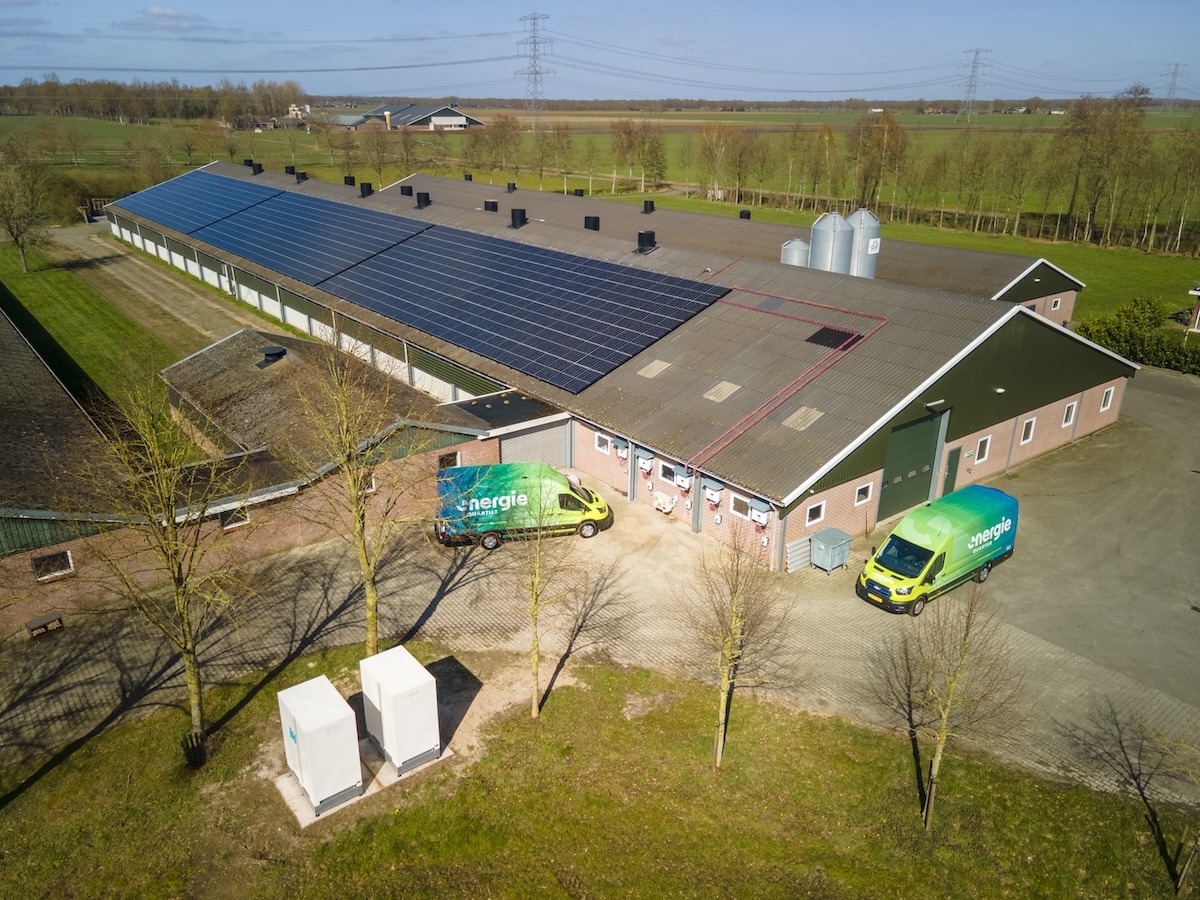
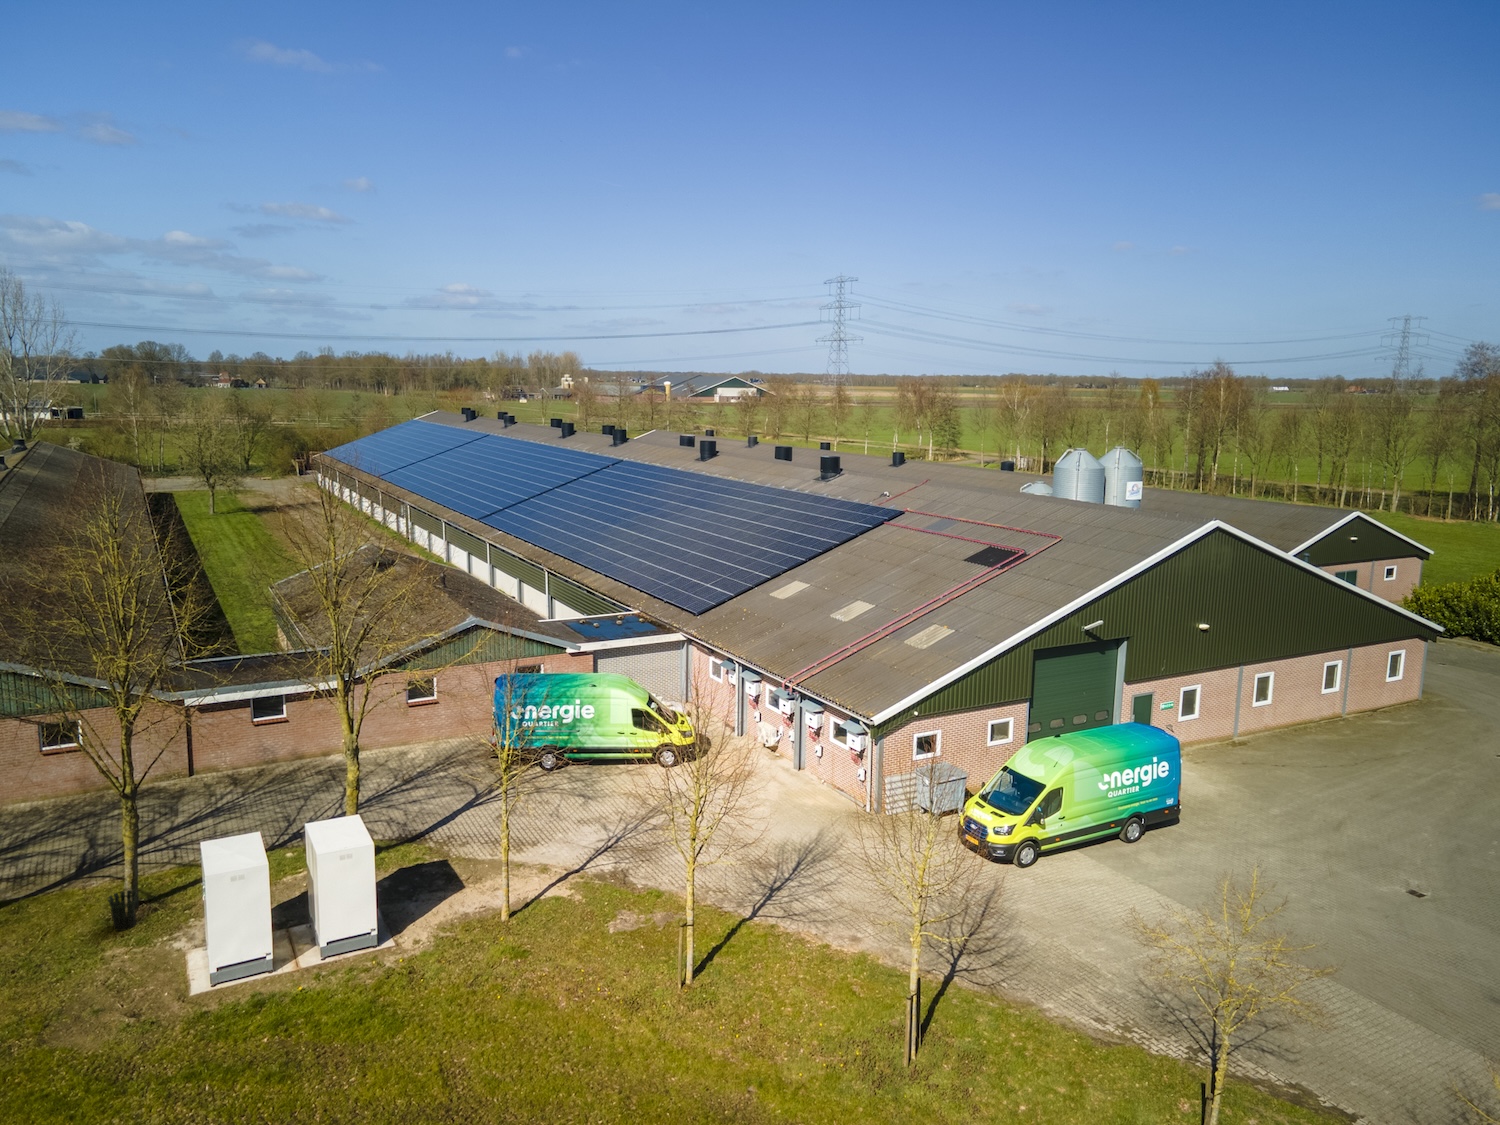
bench: present [24,611,64,641] -> none [20,784,61,813]

